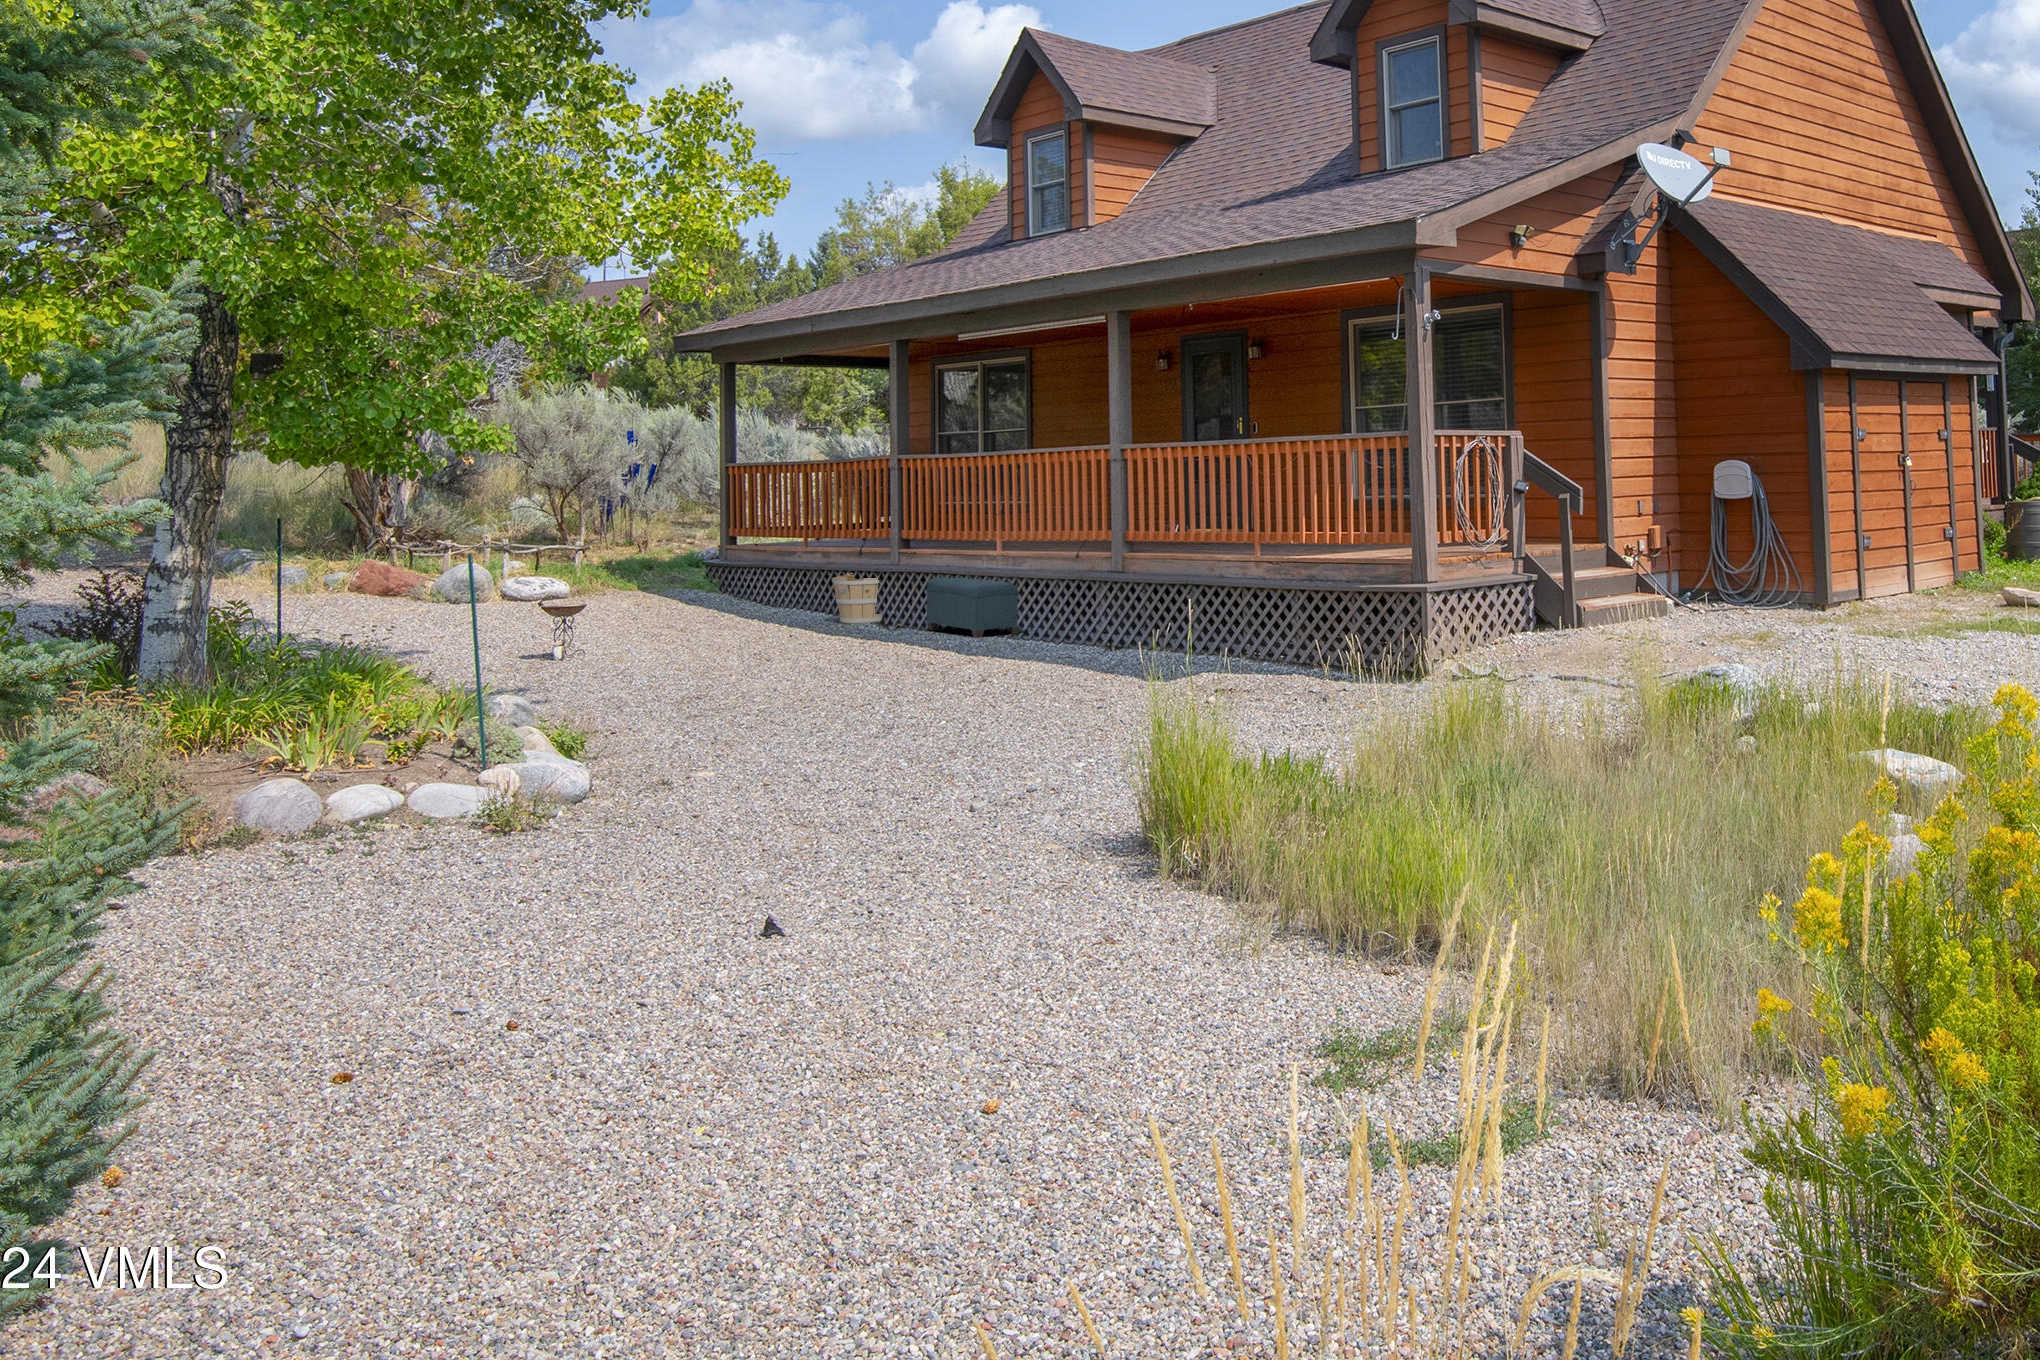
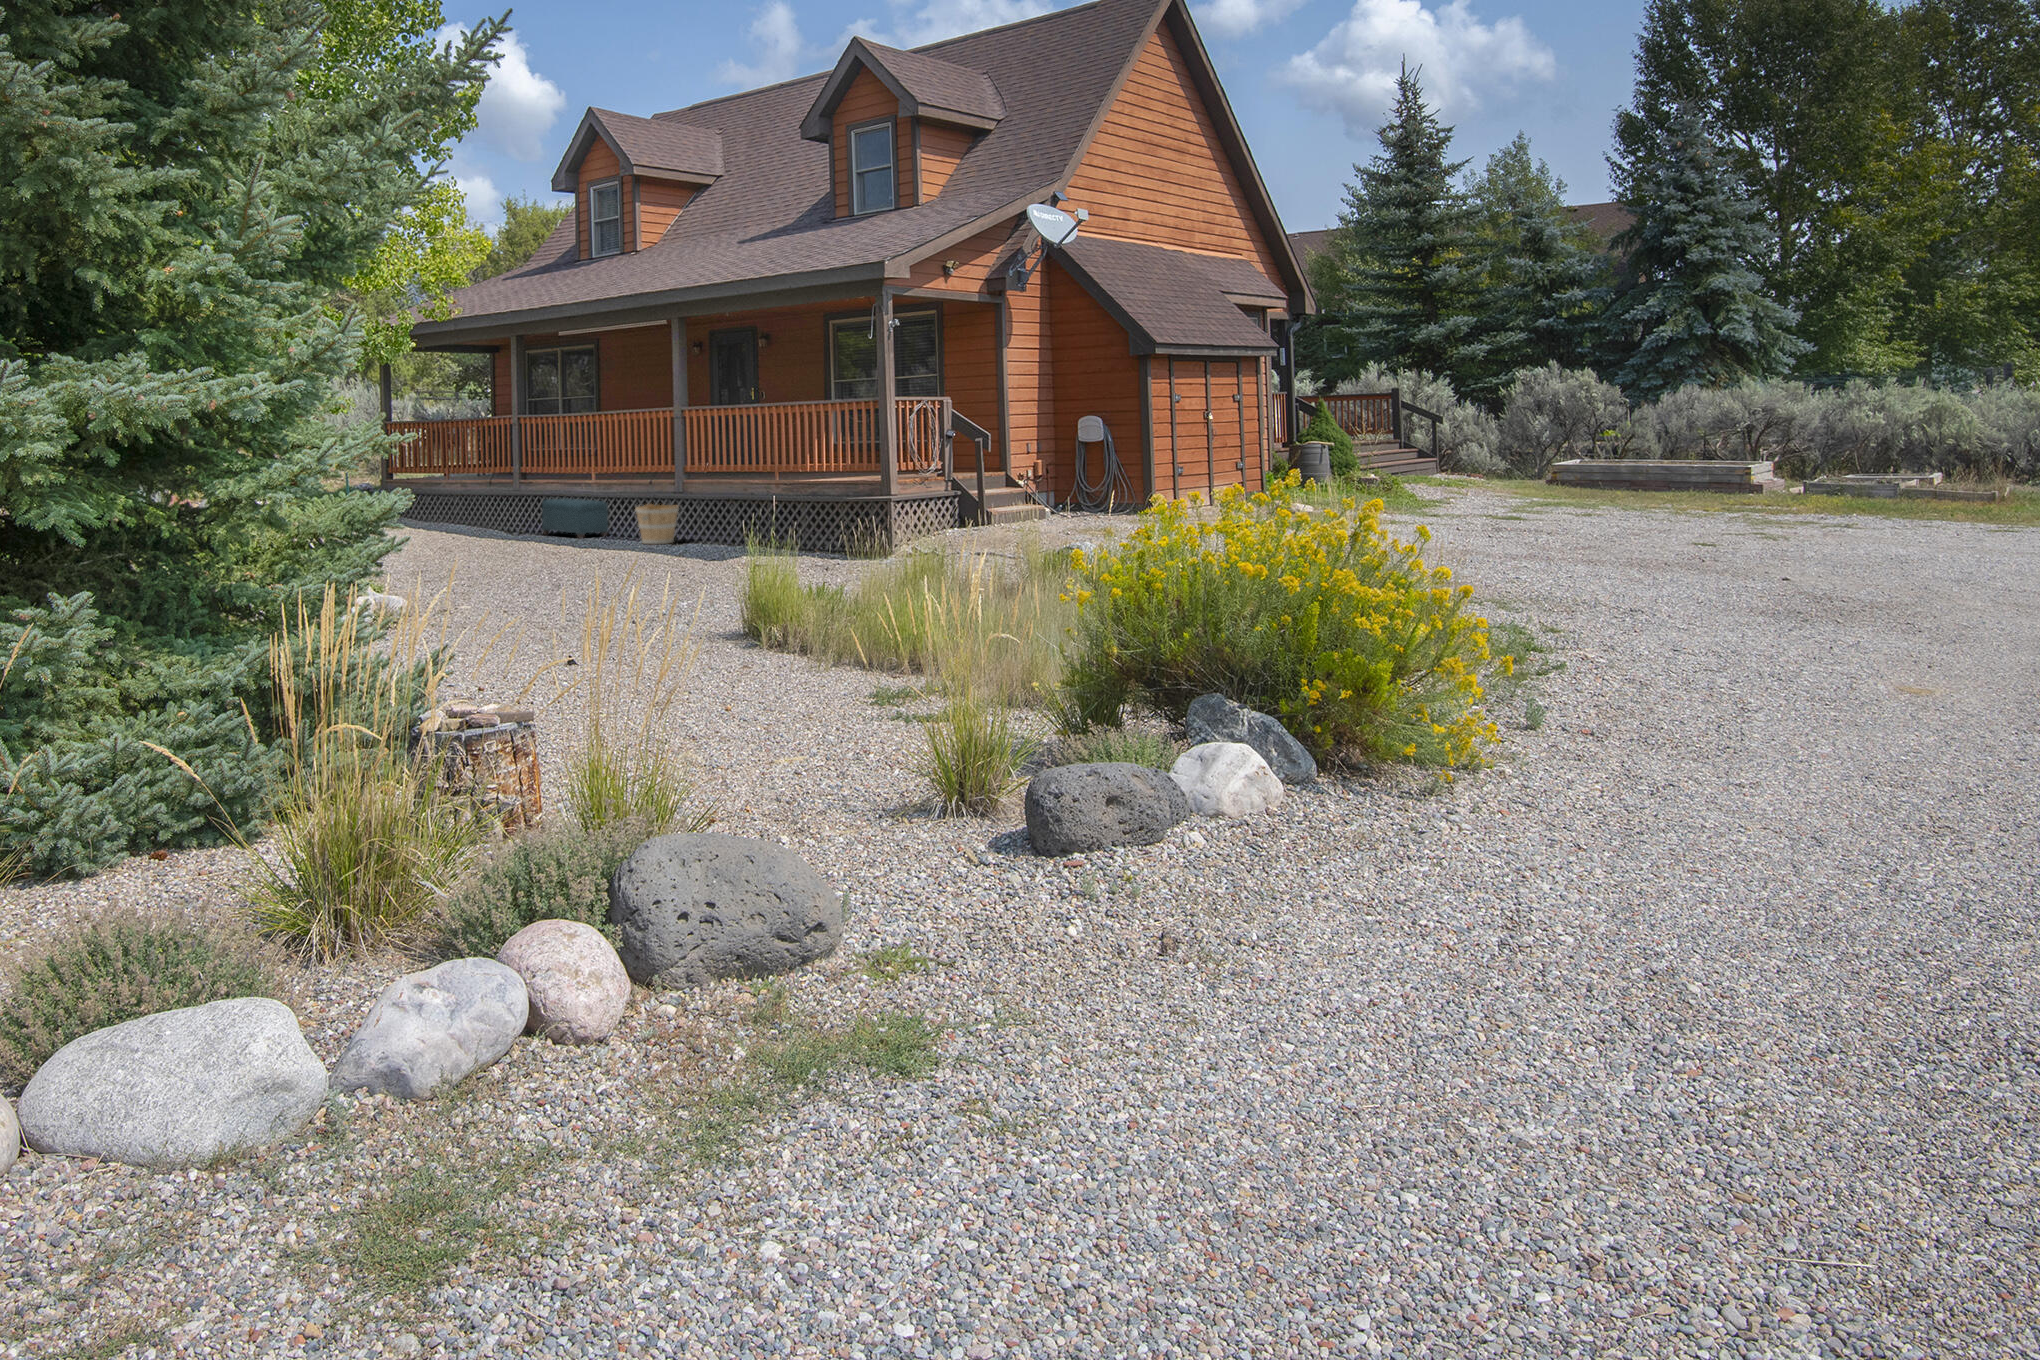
wooden bucket: present [832,574,883,624] -> present [636,504,679,544]

